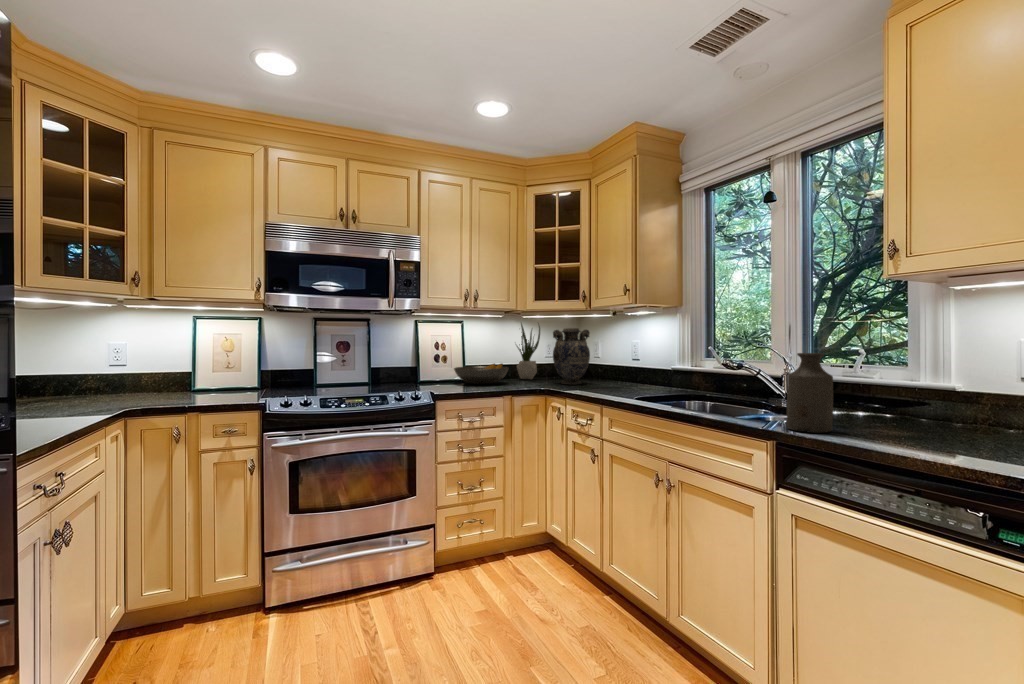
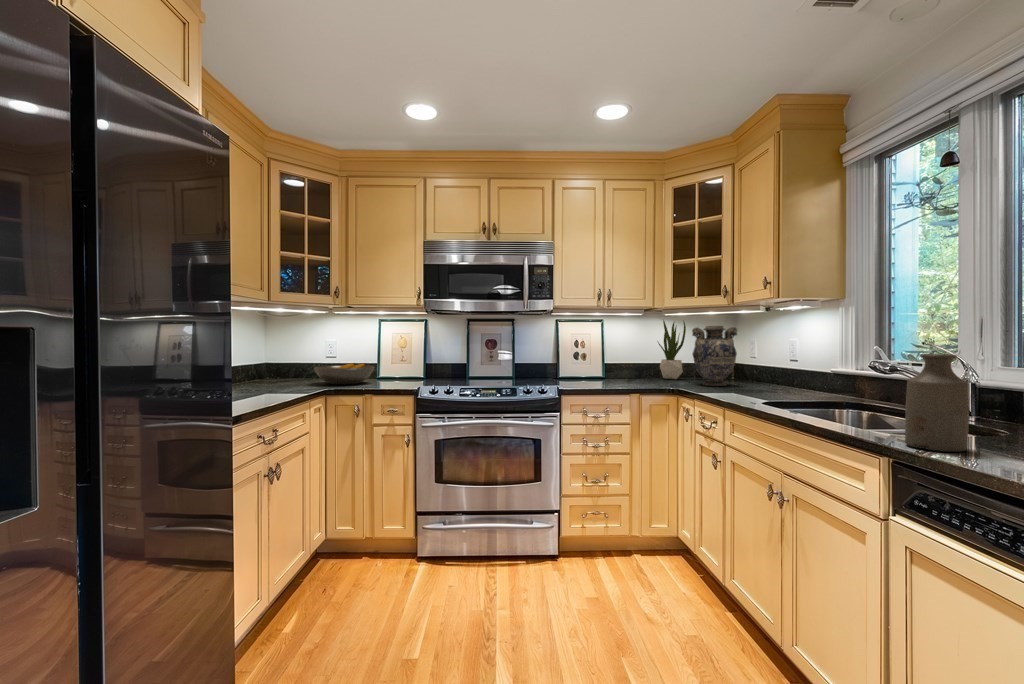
fruit bowl: present [454,364,509,384] -> present [314,363,374,384]

